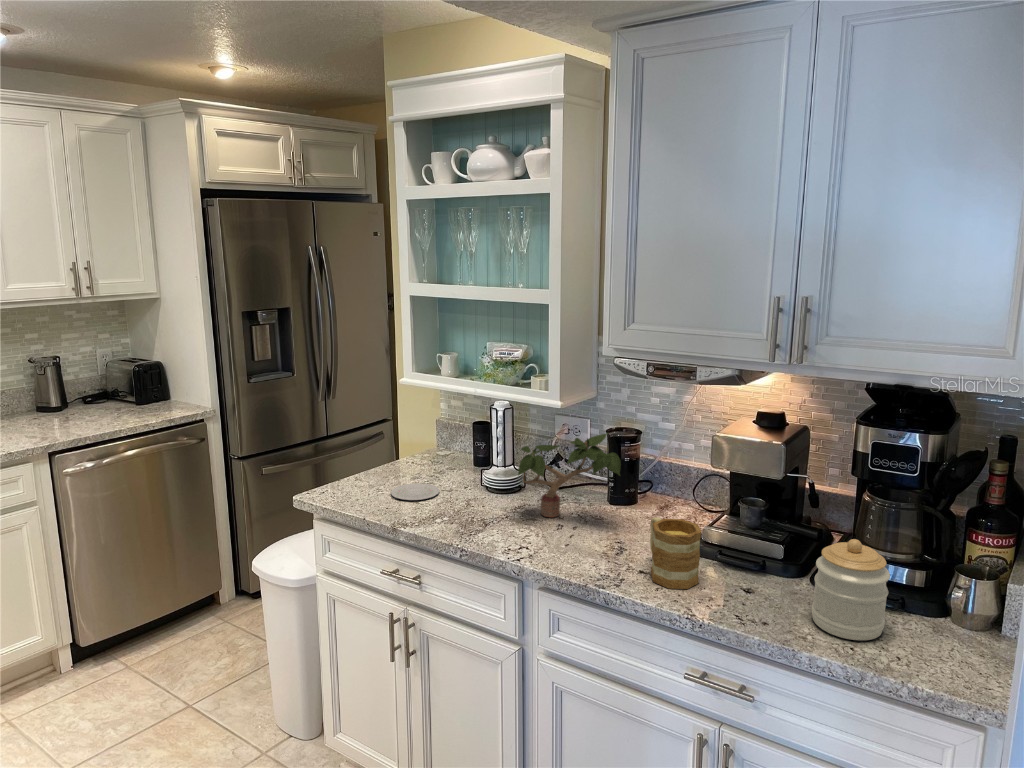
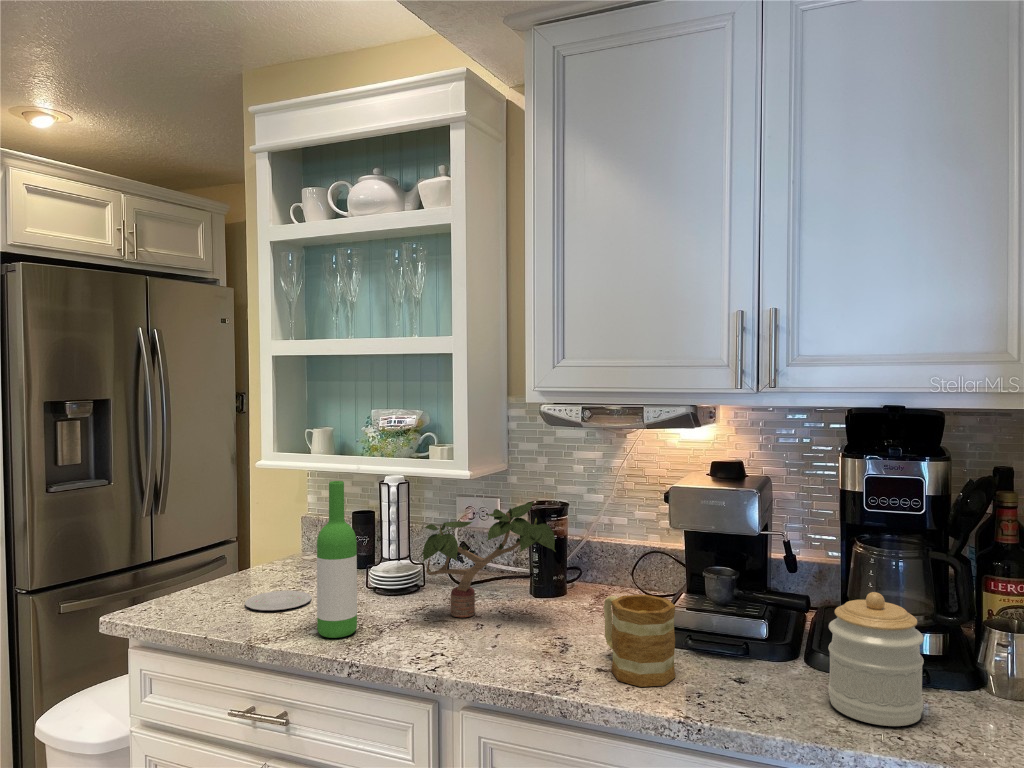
wine bottle: none [439,413,469,527] -> present [317,481,357,638]

